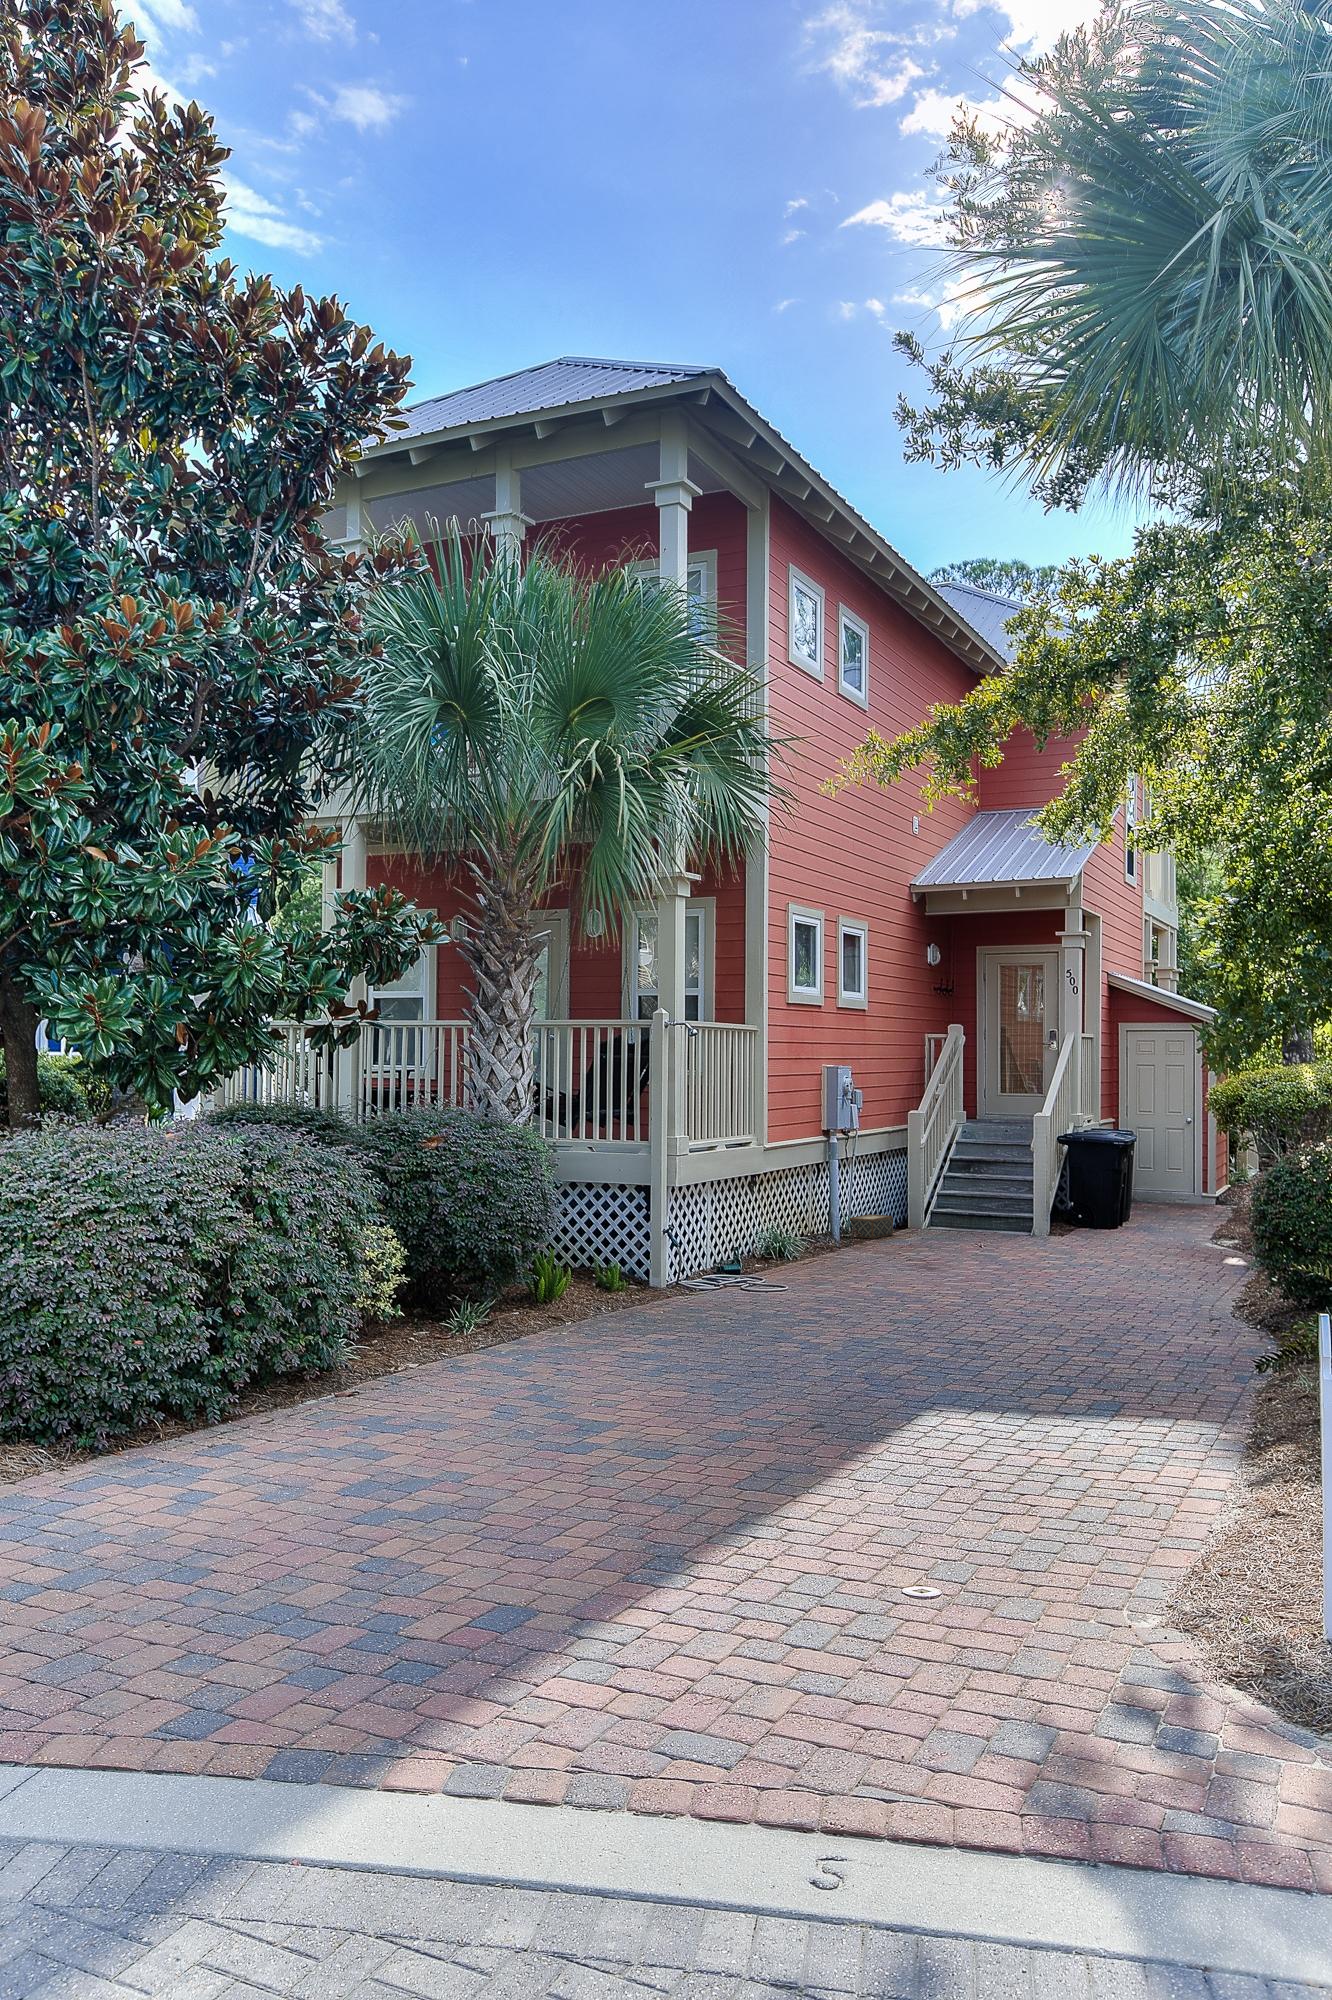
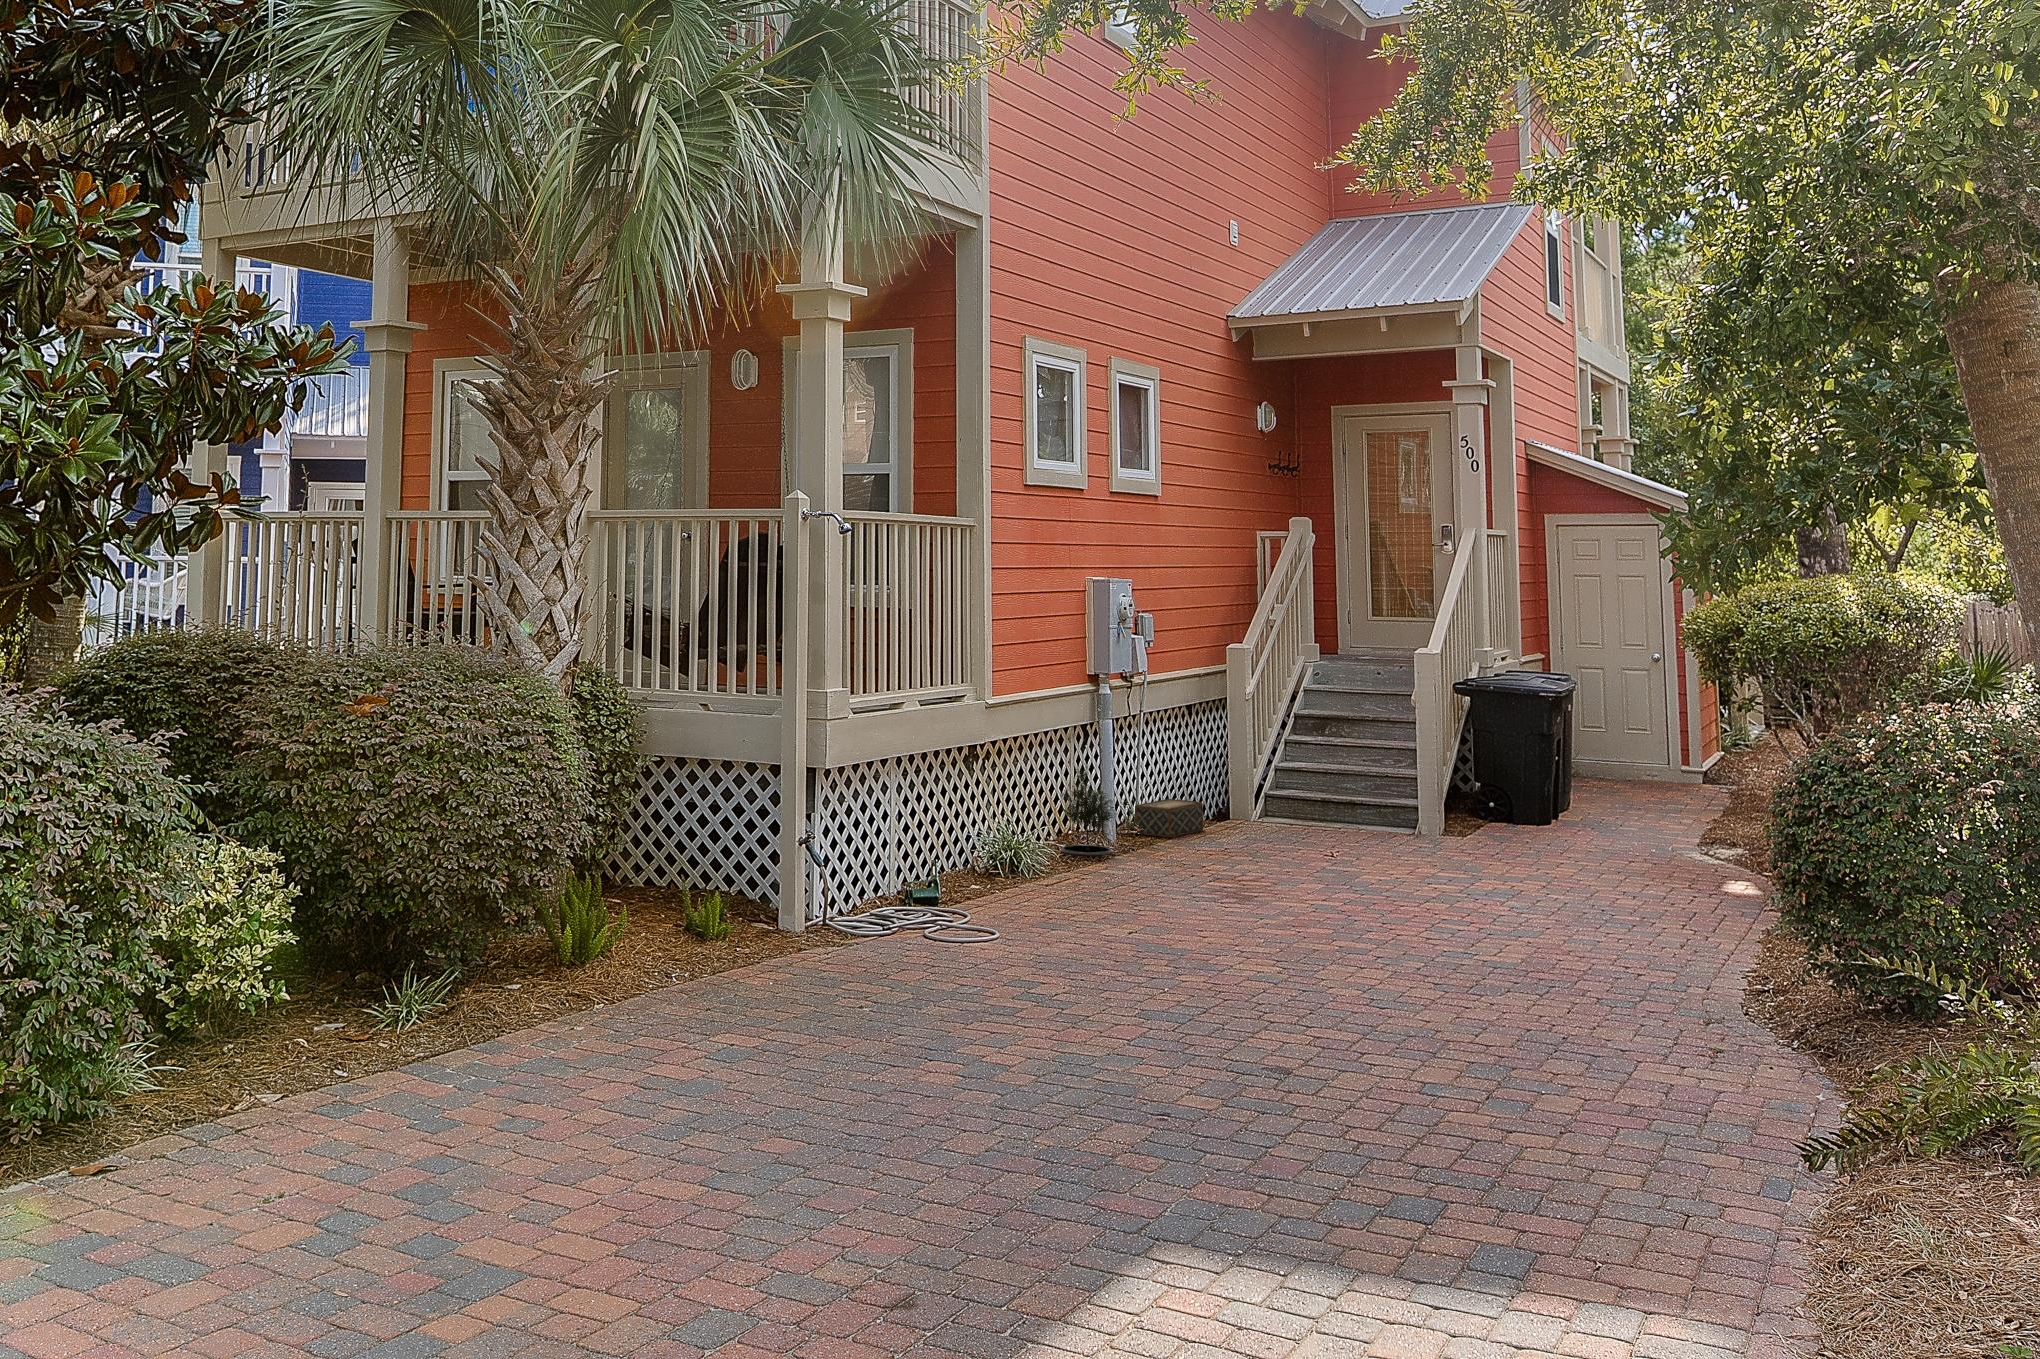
potted tree: none [803,1187,843,1248] -> present [1060,766,1117,856]

